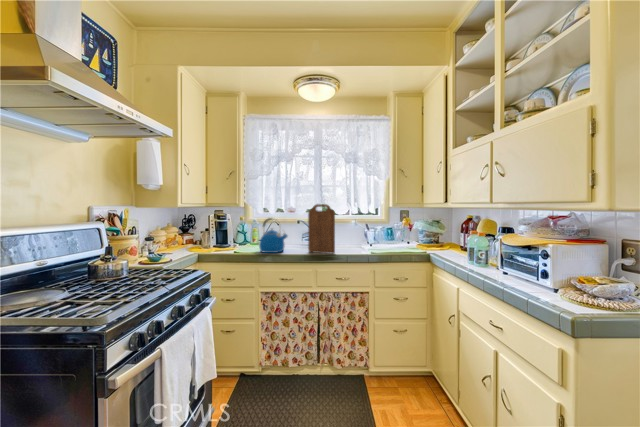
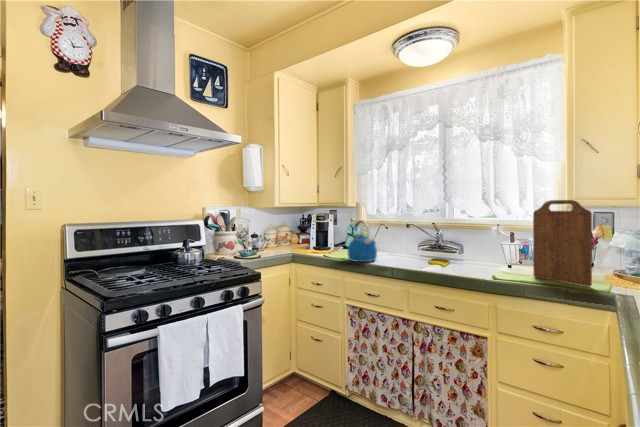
cutting board: present [308,204,335,253] -> present [533,200,592,287]

